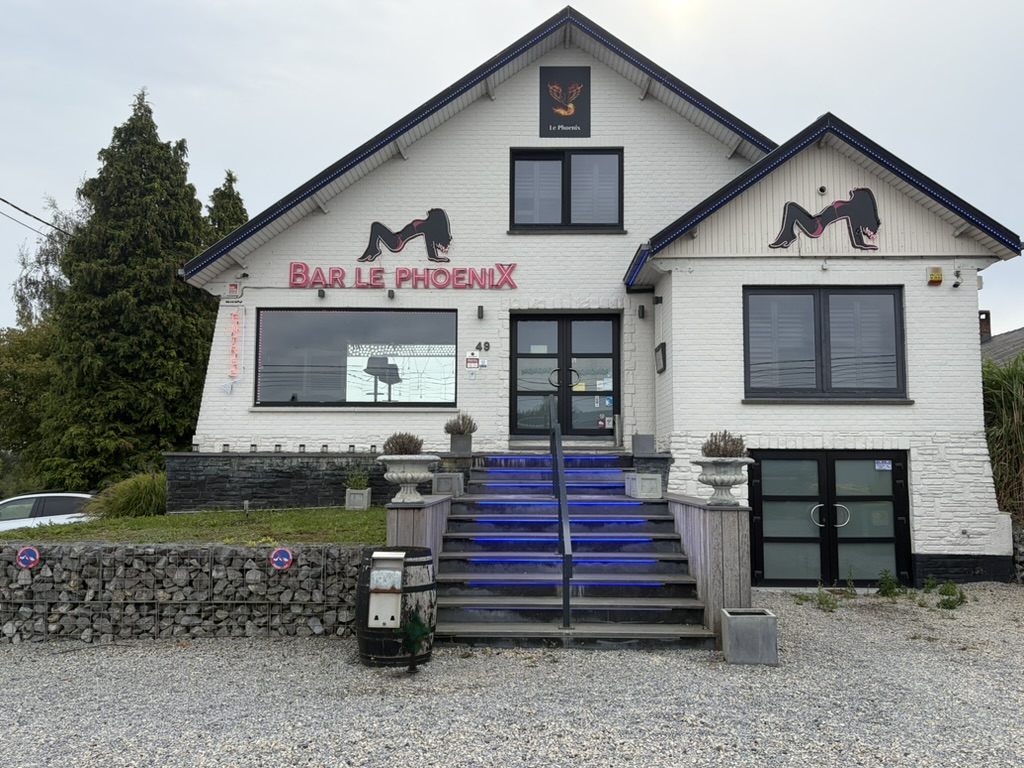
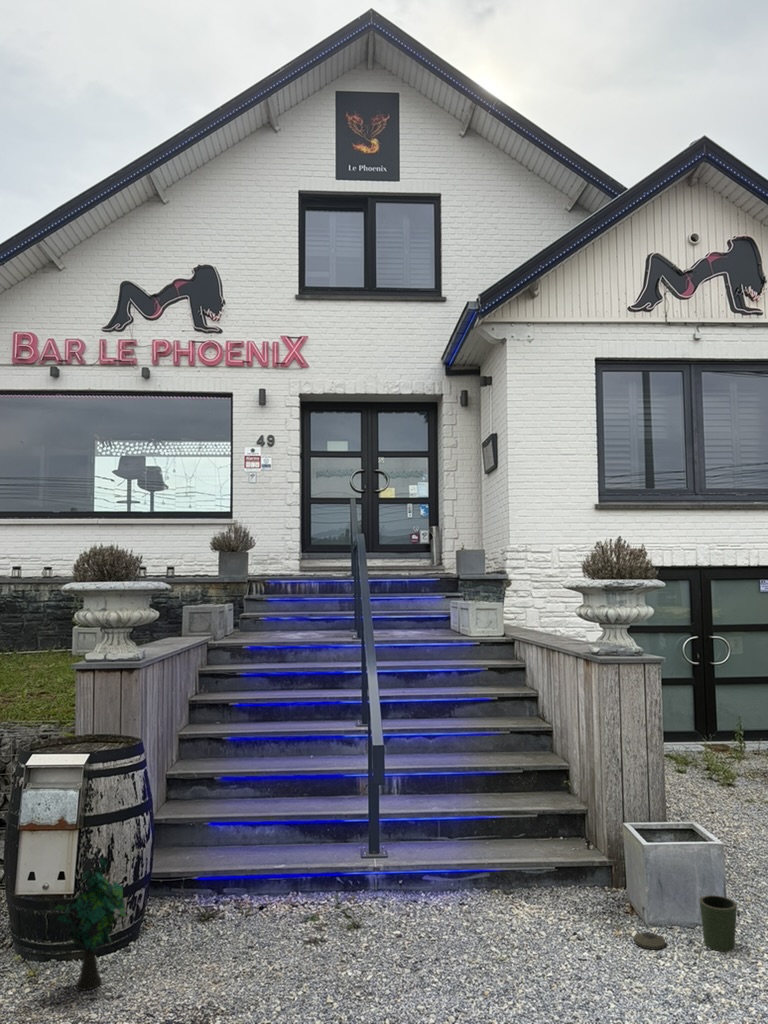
trash can: none [715,642,775,670] -> present [634,895,737,951]

